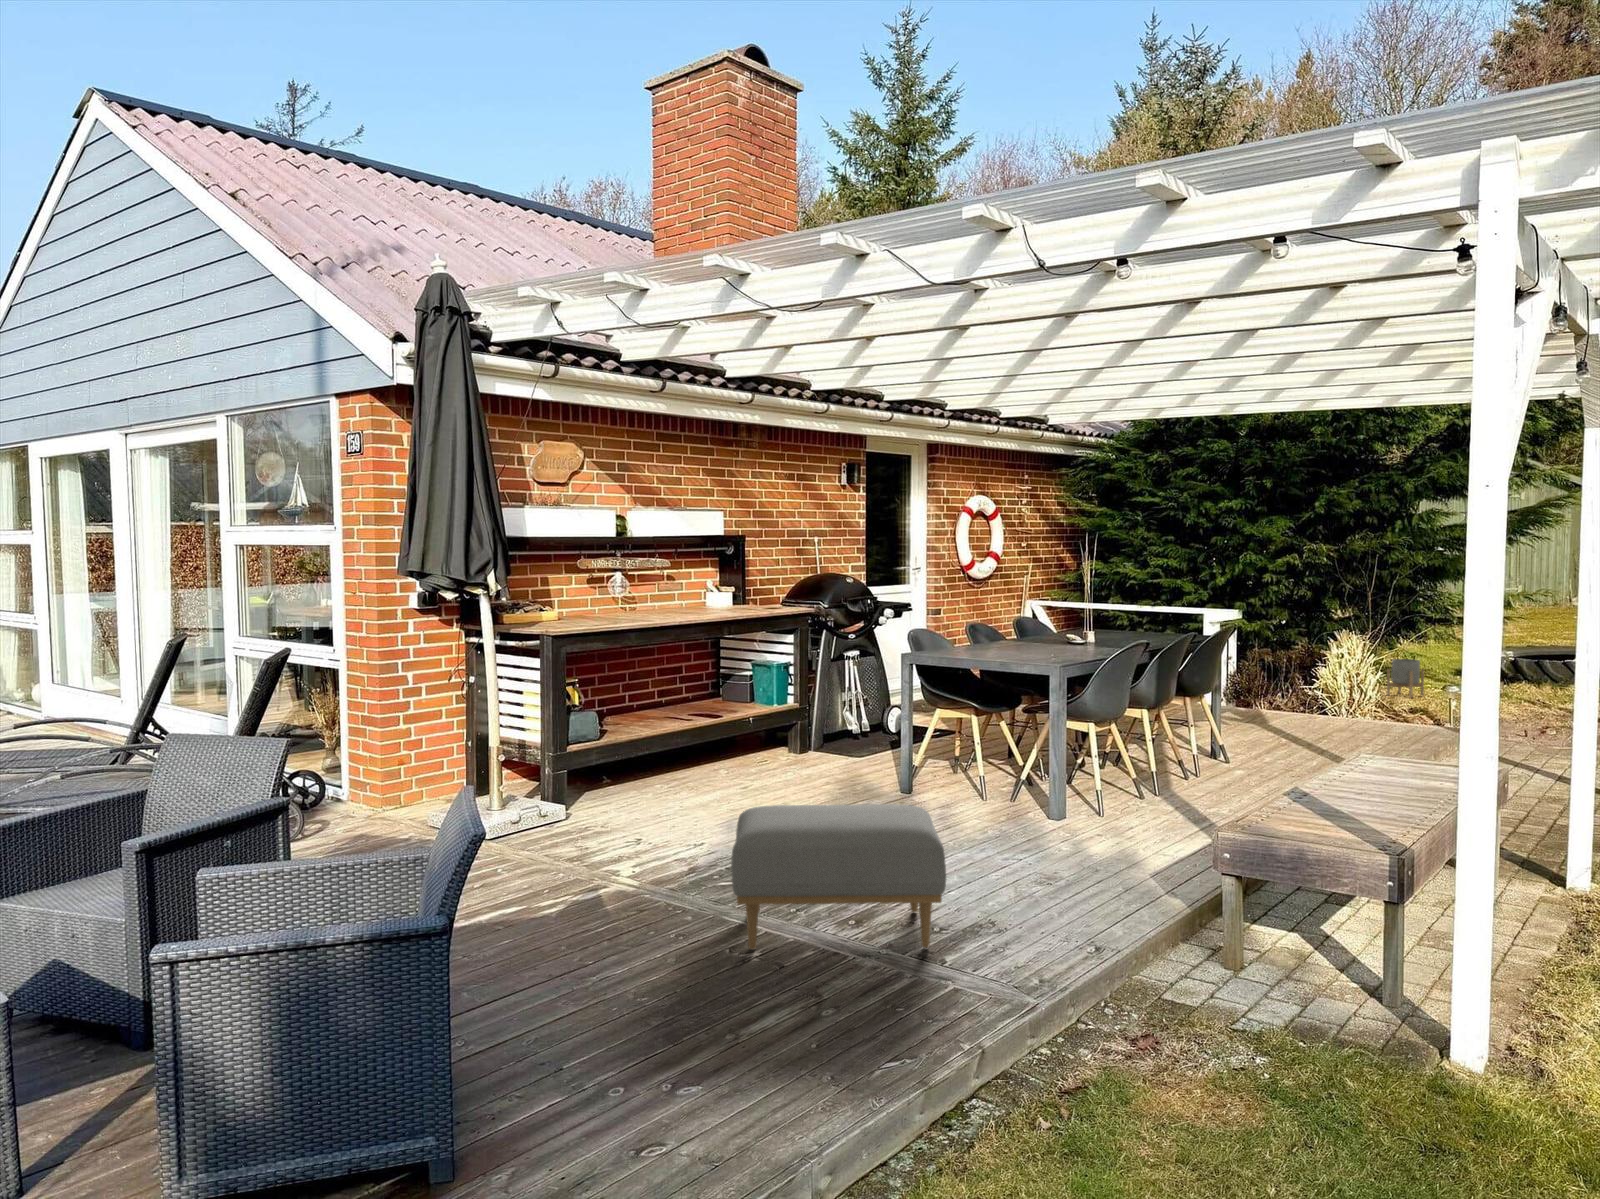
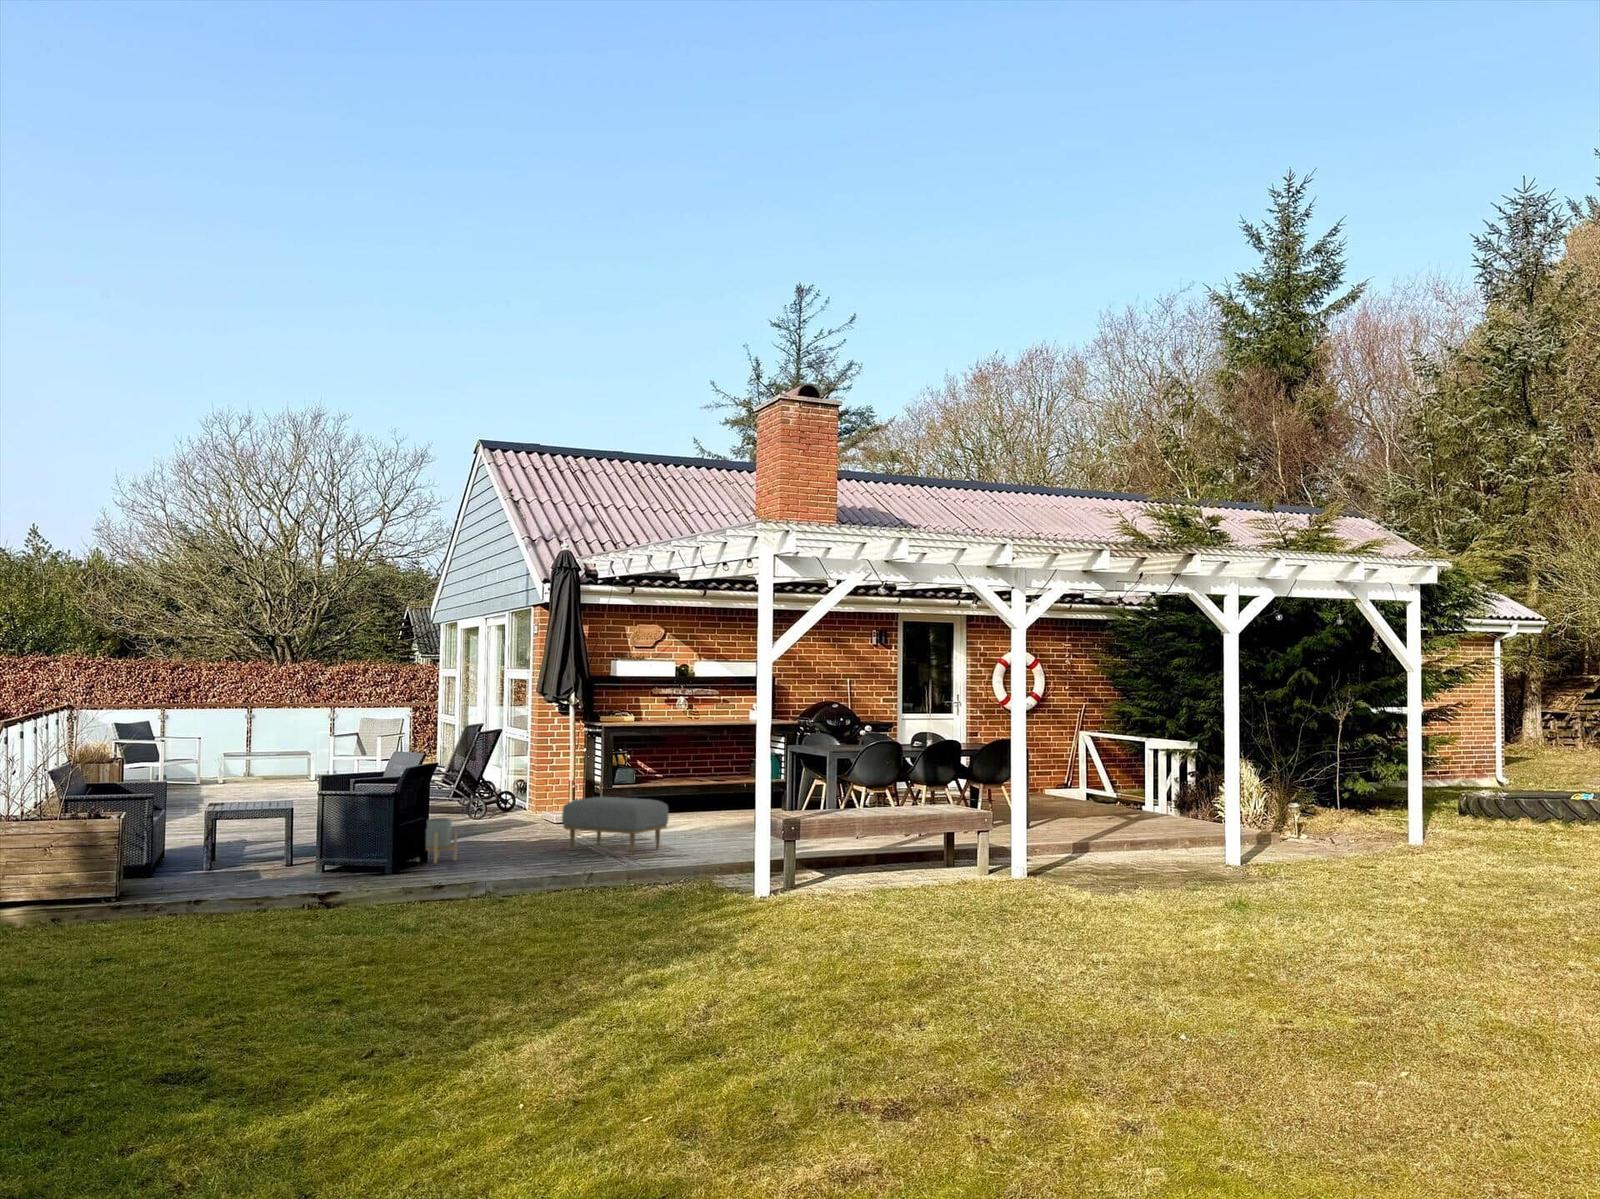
planter: present [1387,659,1424,698] -> present [426,818,457,863]

